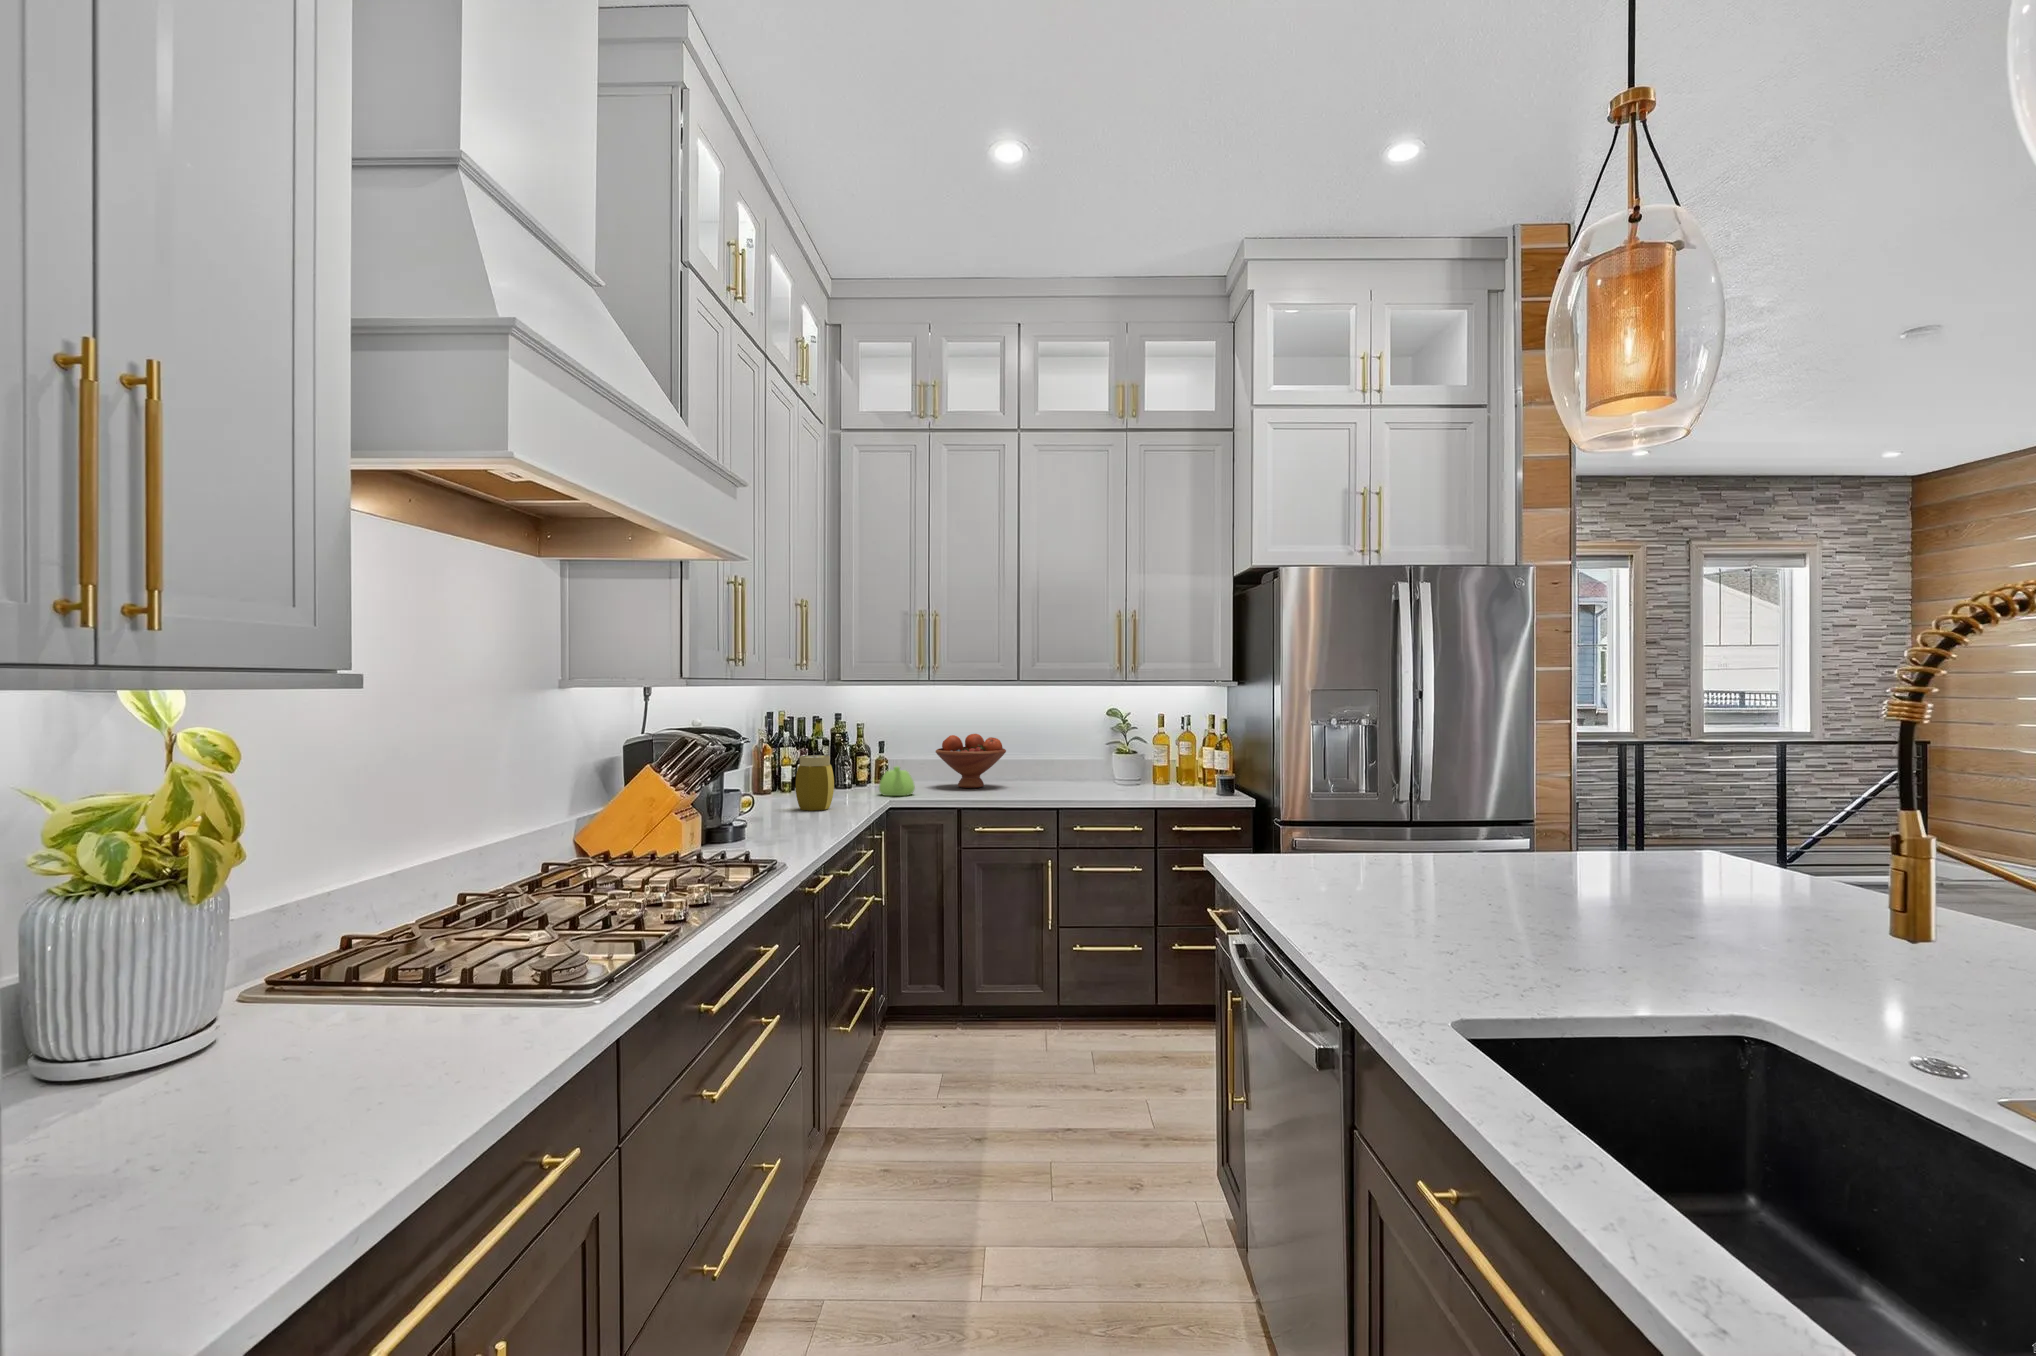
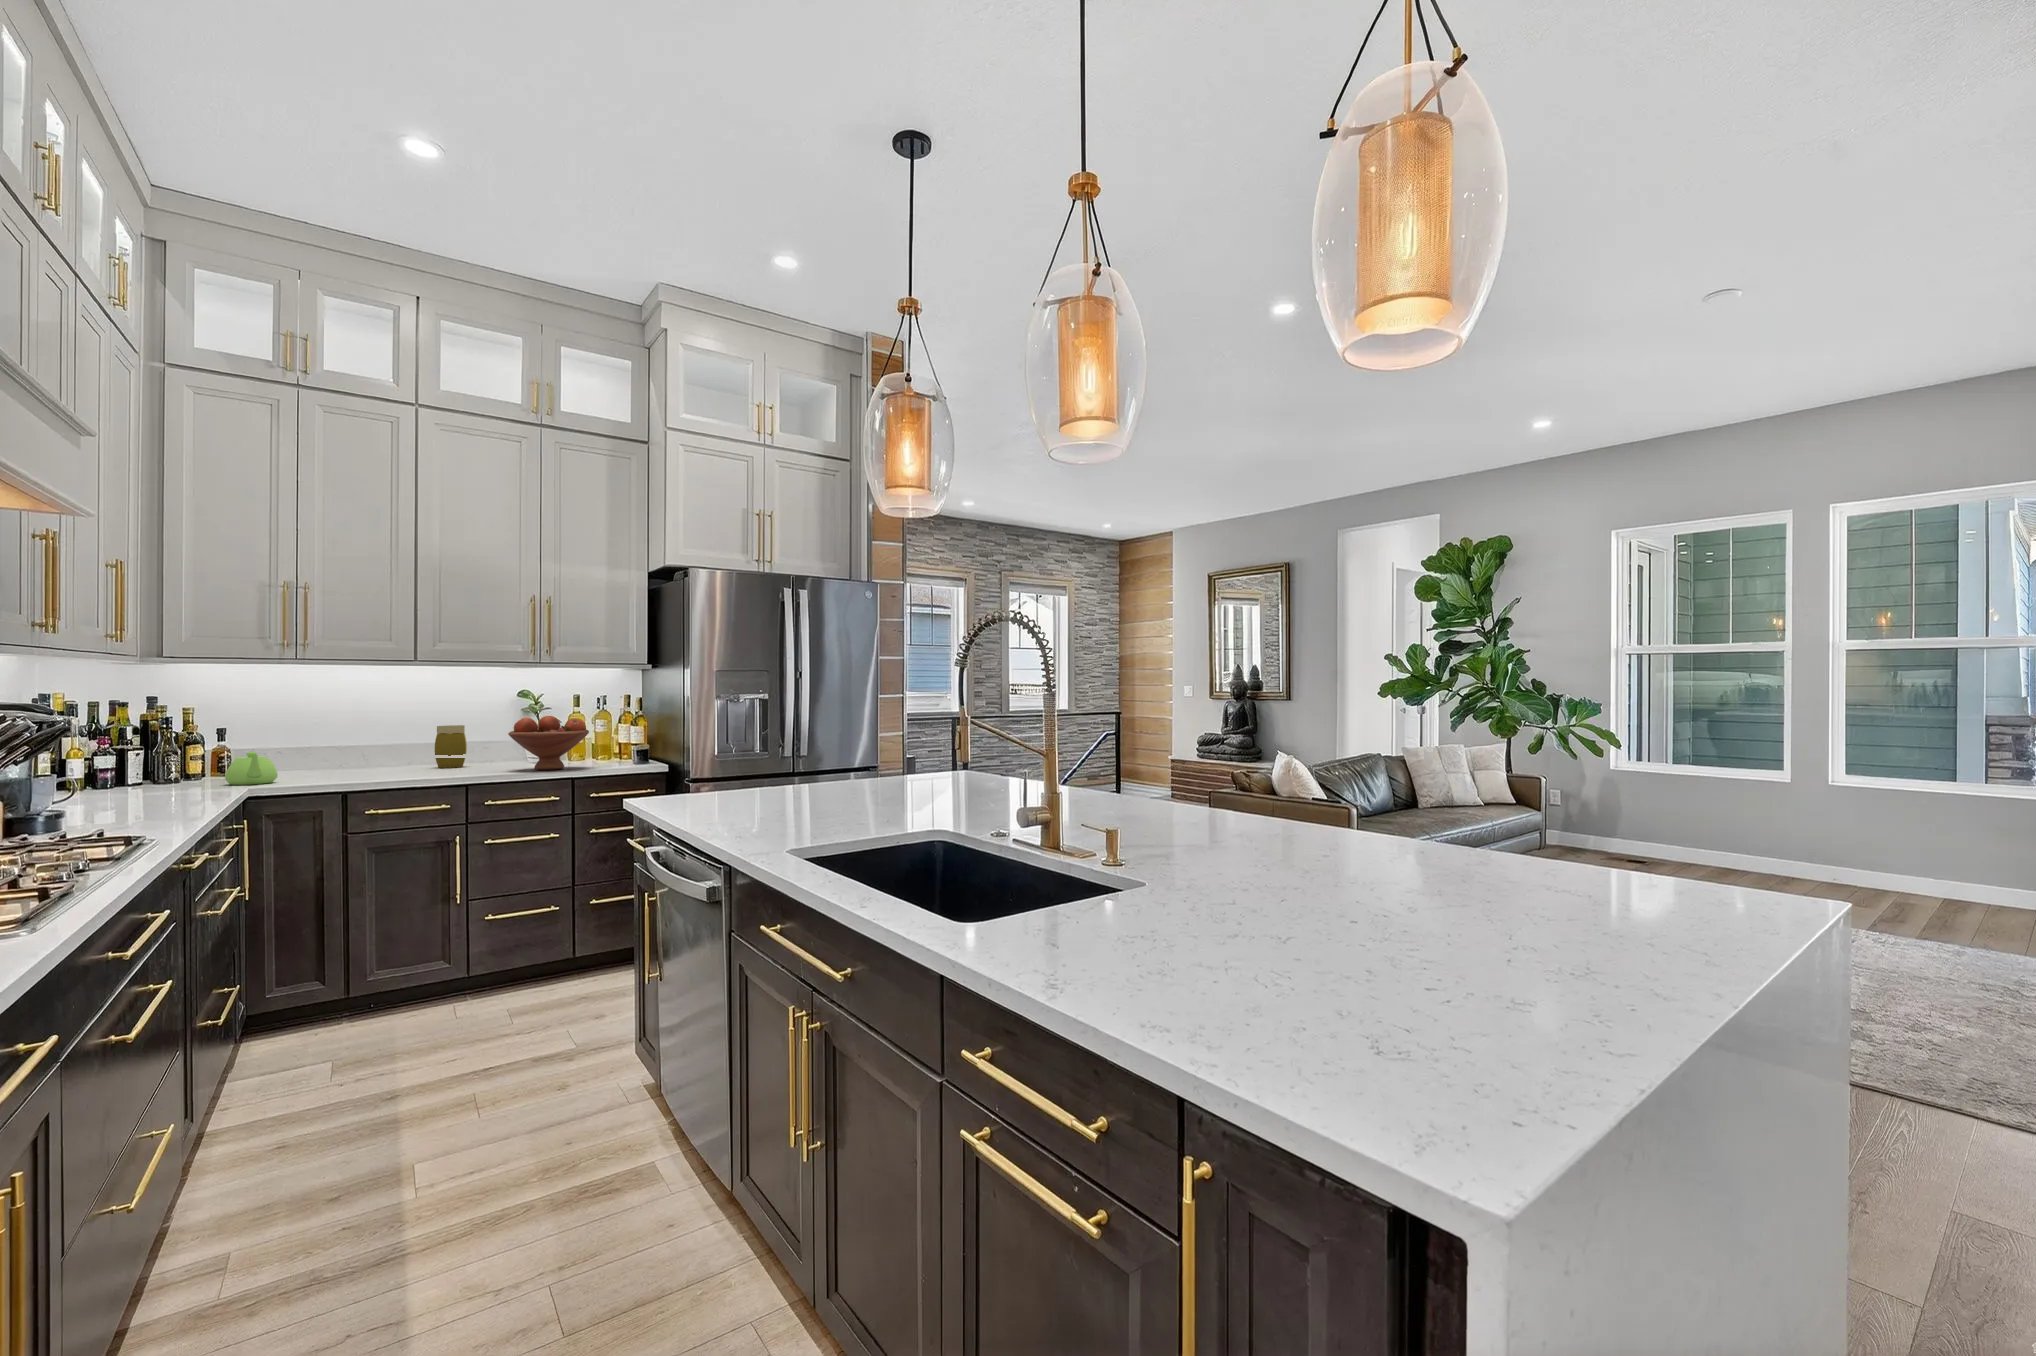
fruit bowl: present [936,734,1006,788] -> present [508,716,589,770]
jar: present [796,755,834,811] -> present [435,725,467,768]

